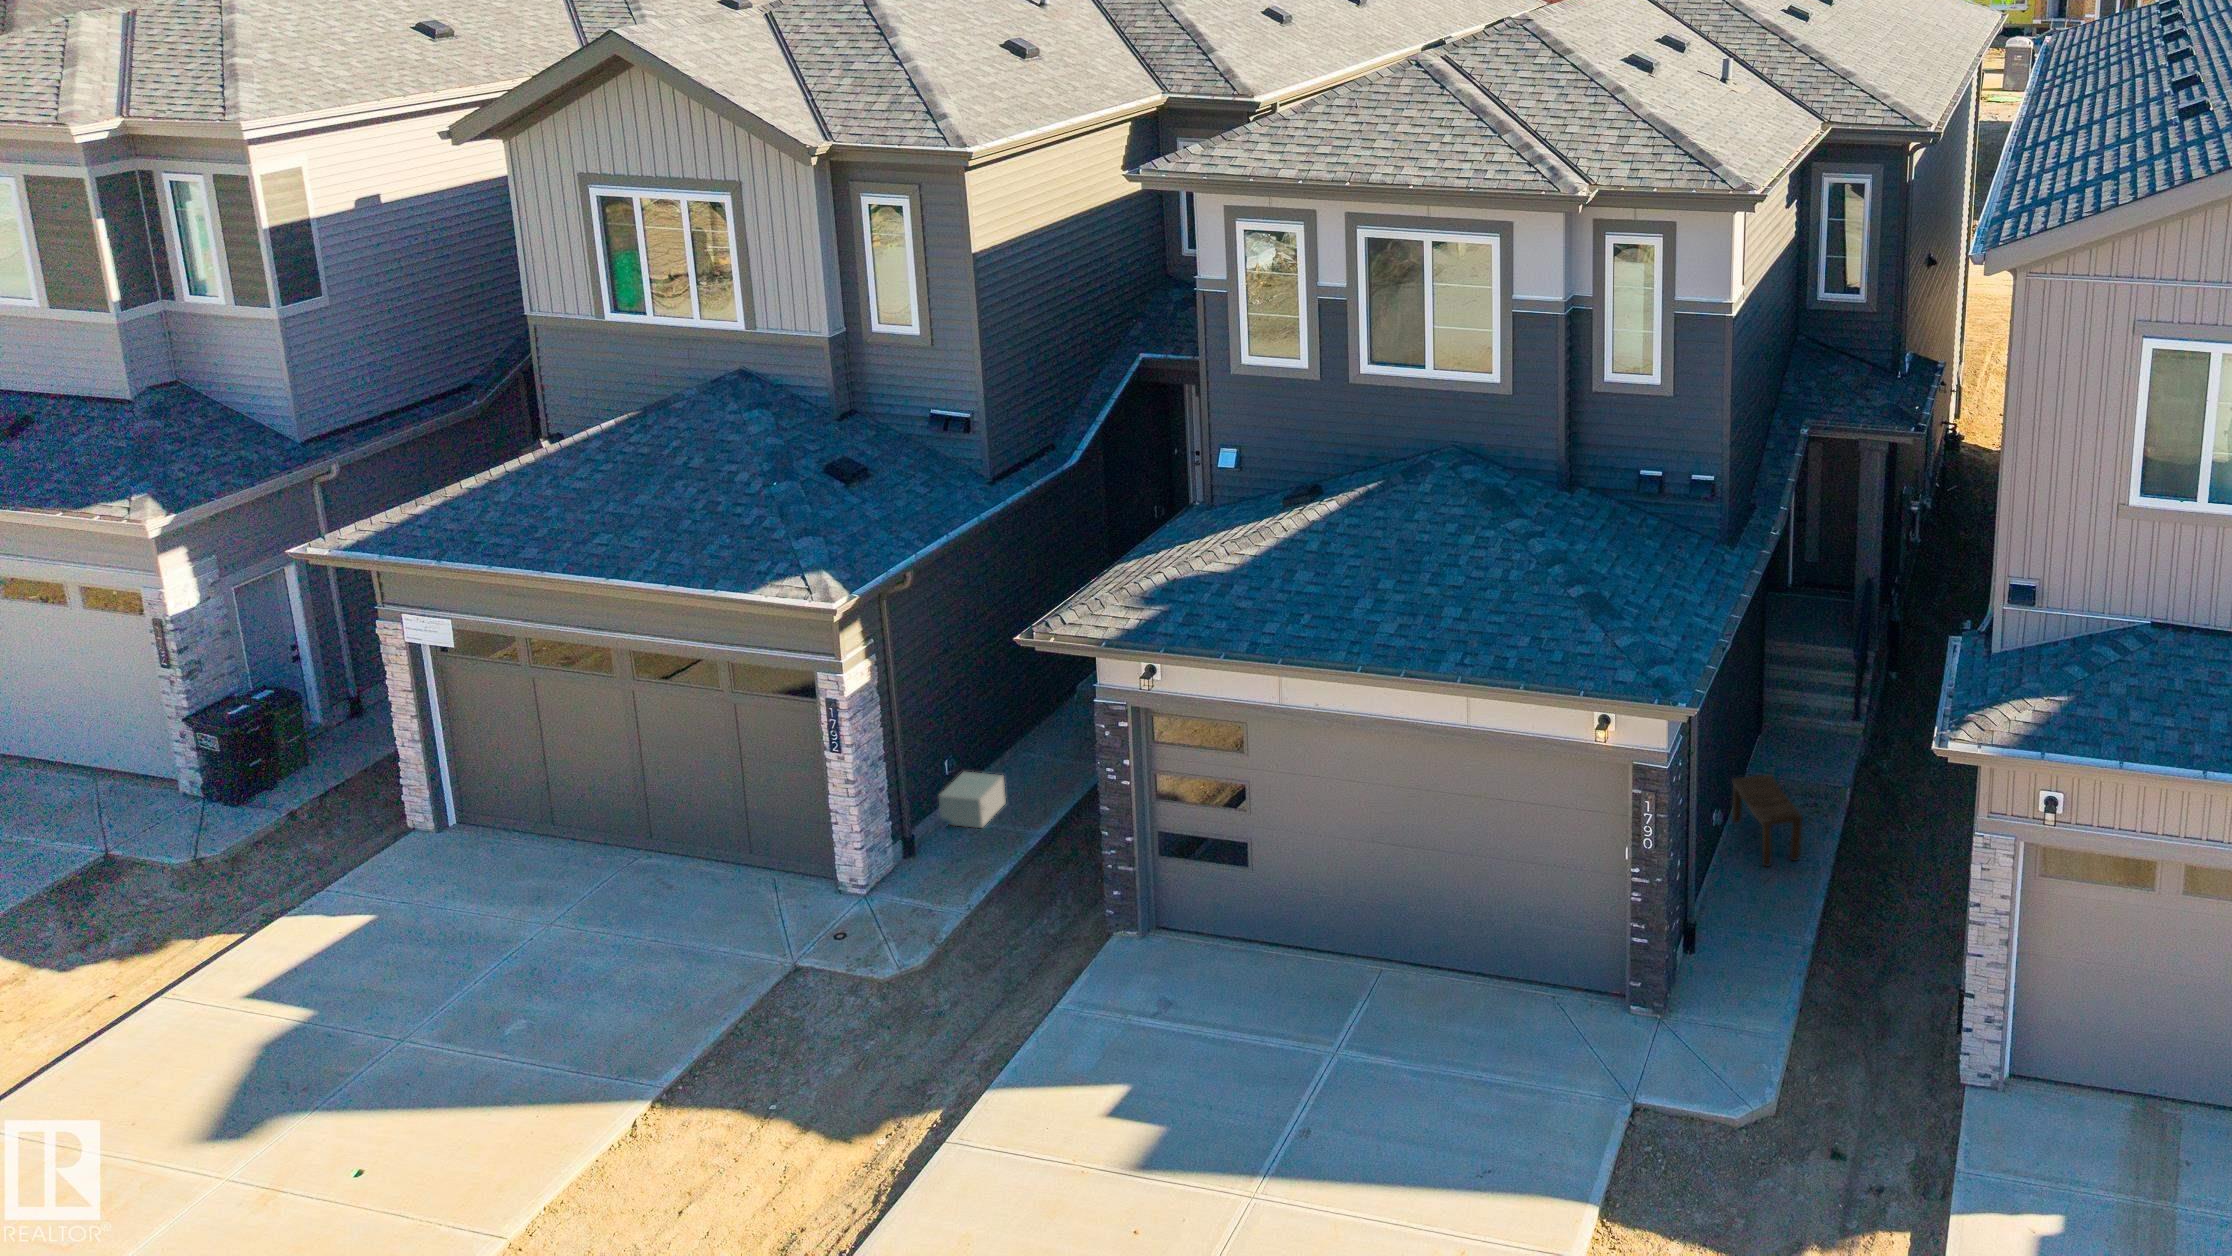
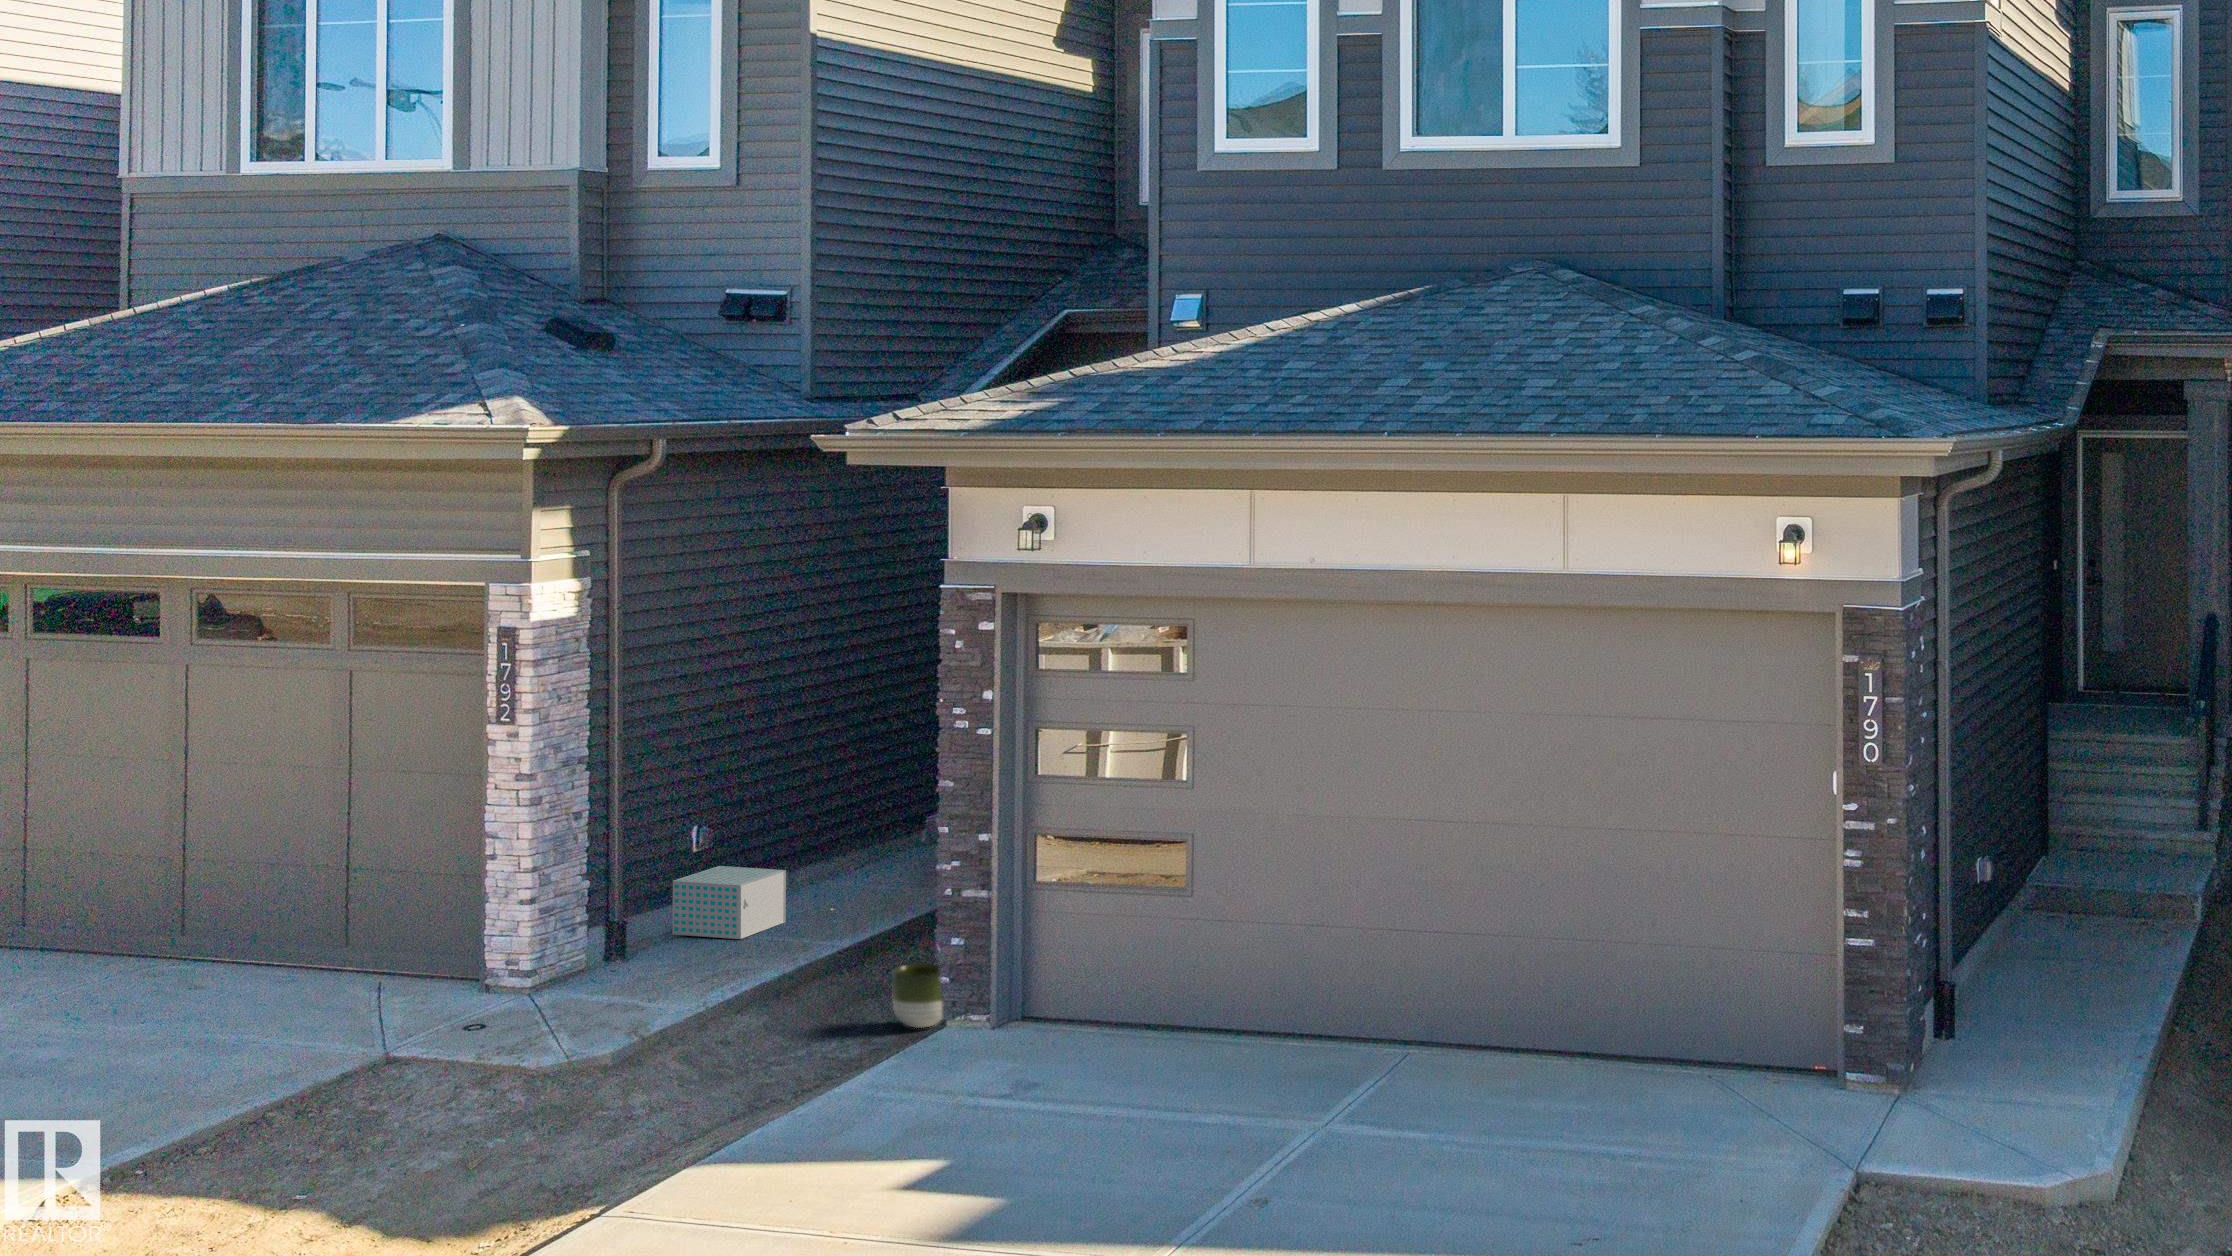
bench: present [1732,774,1802,867] -> none [2040,870,2163,993]
planter: none [1085,904,1119,945] -> present [892,963,942,1028]

